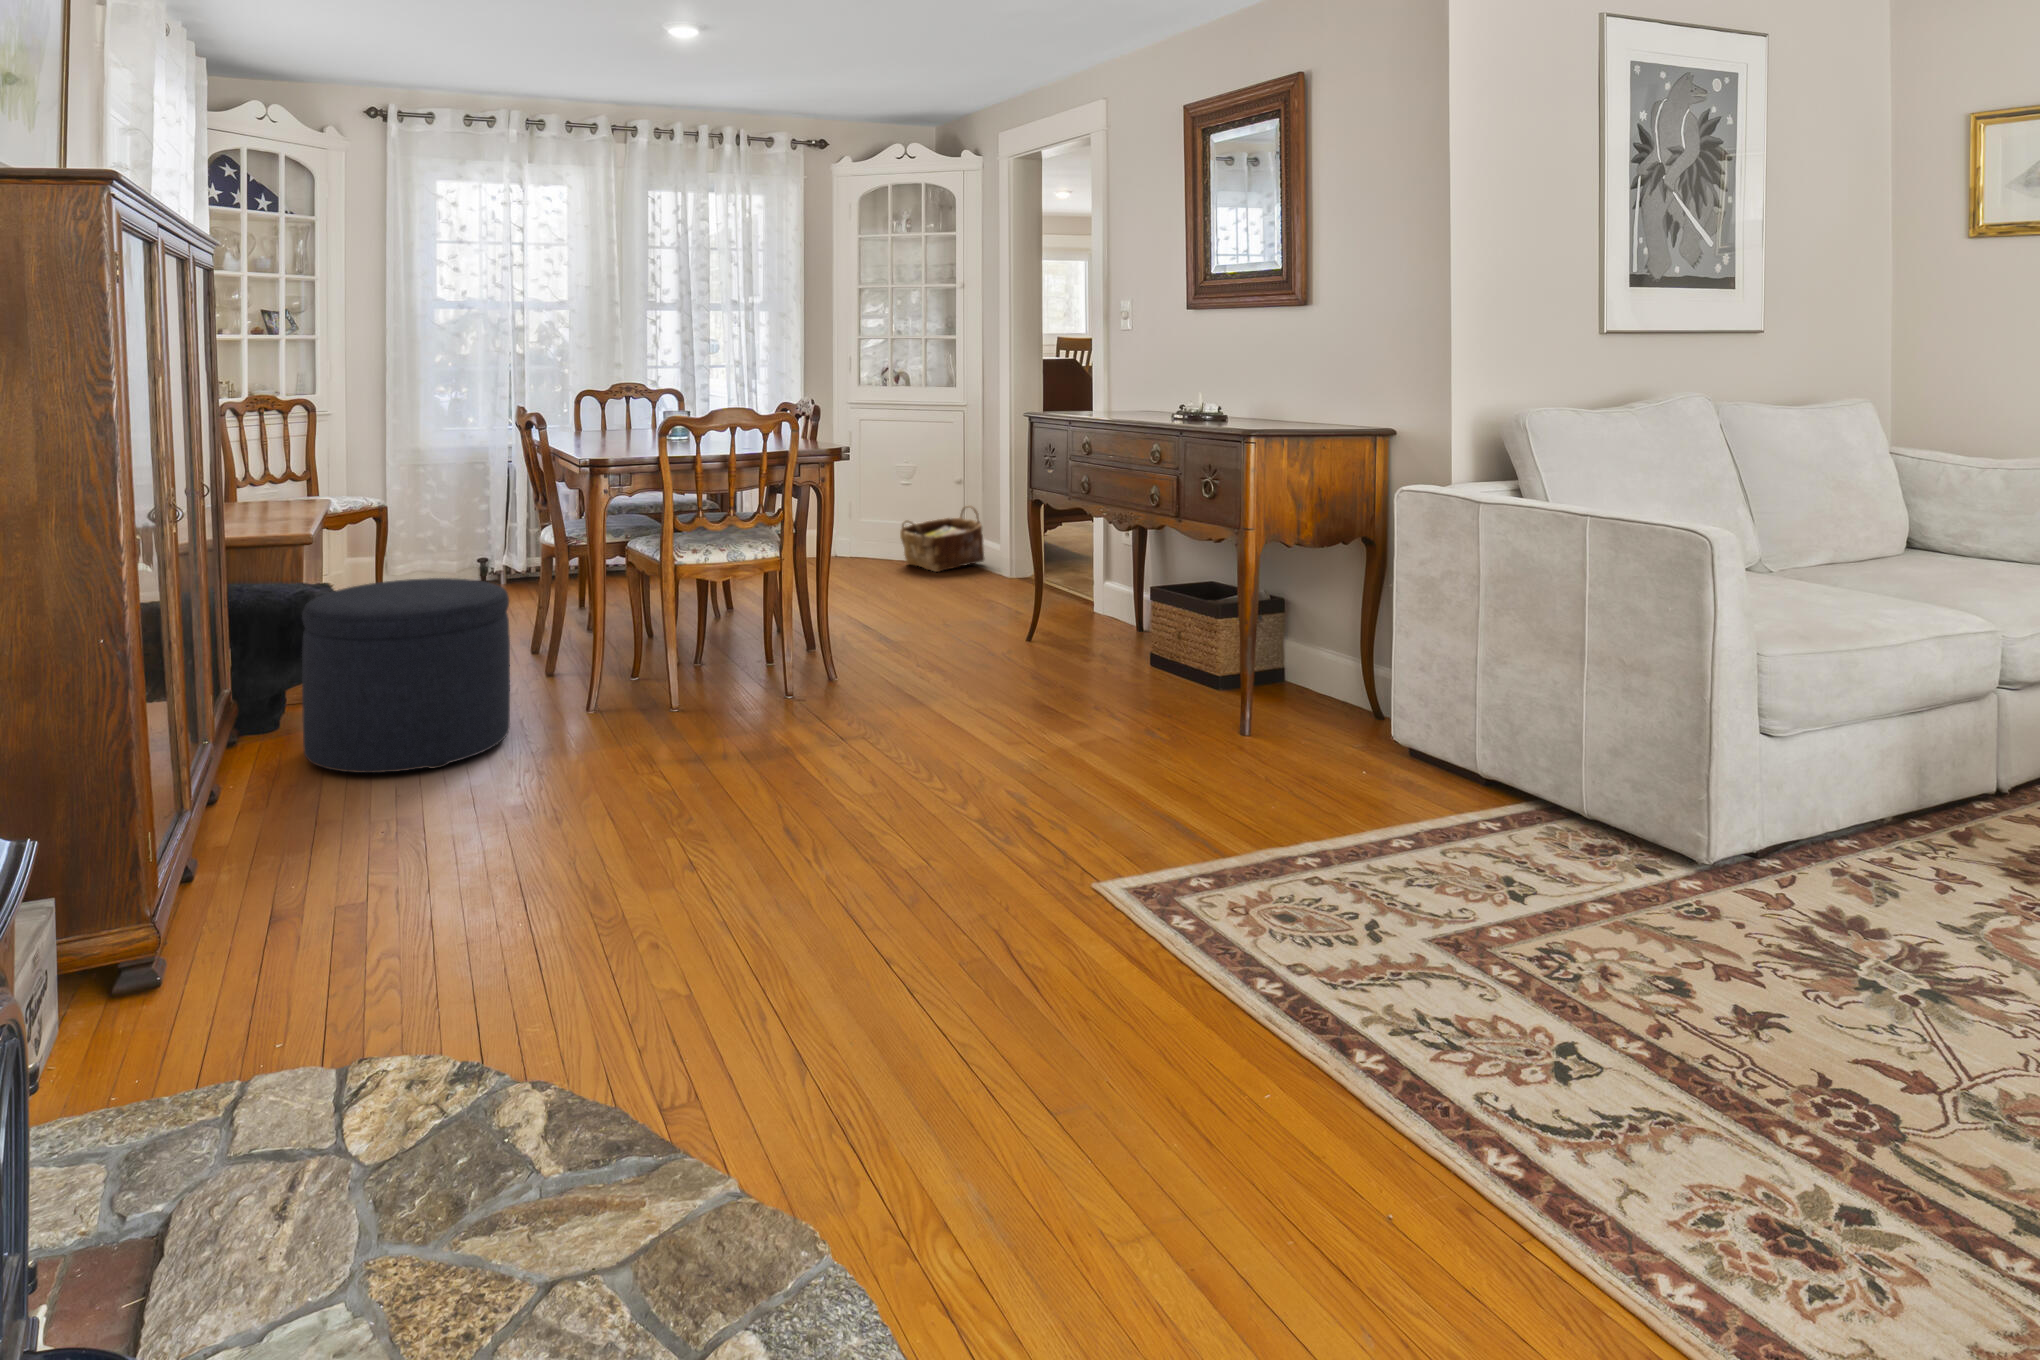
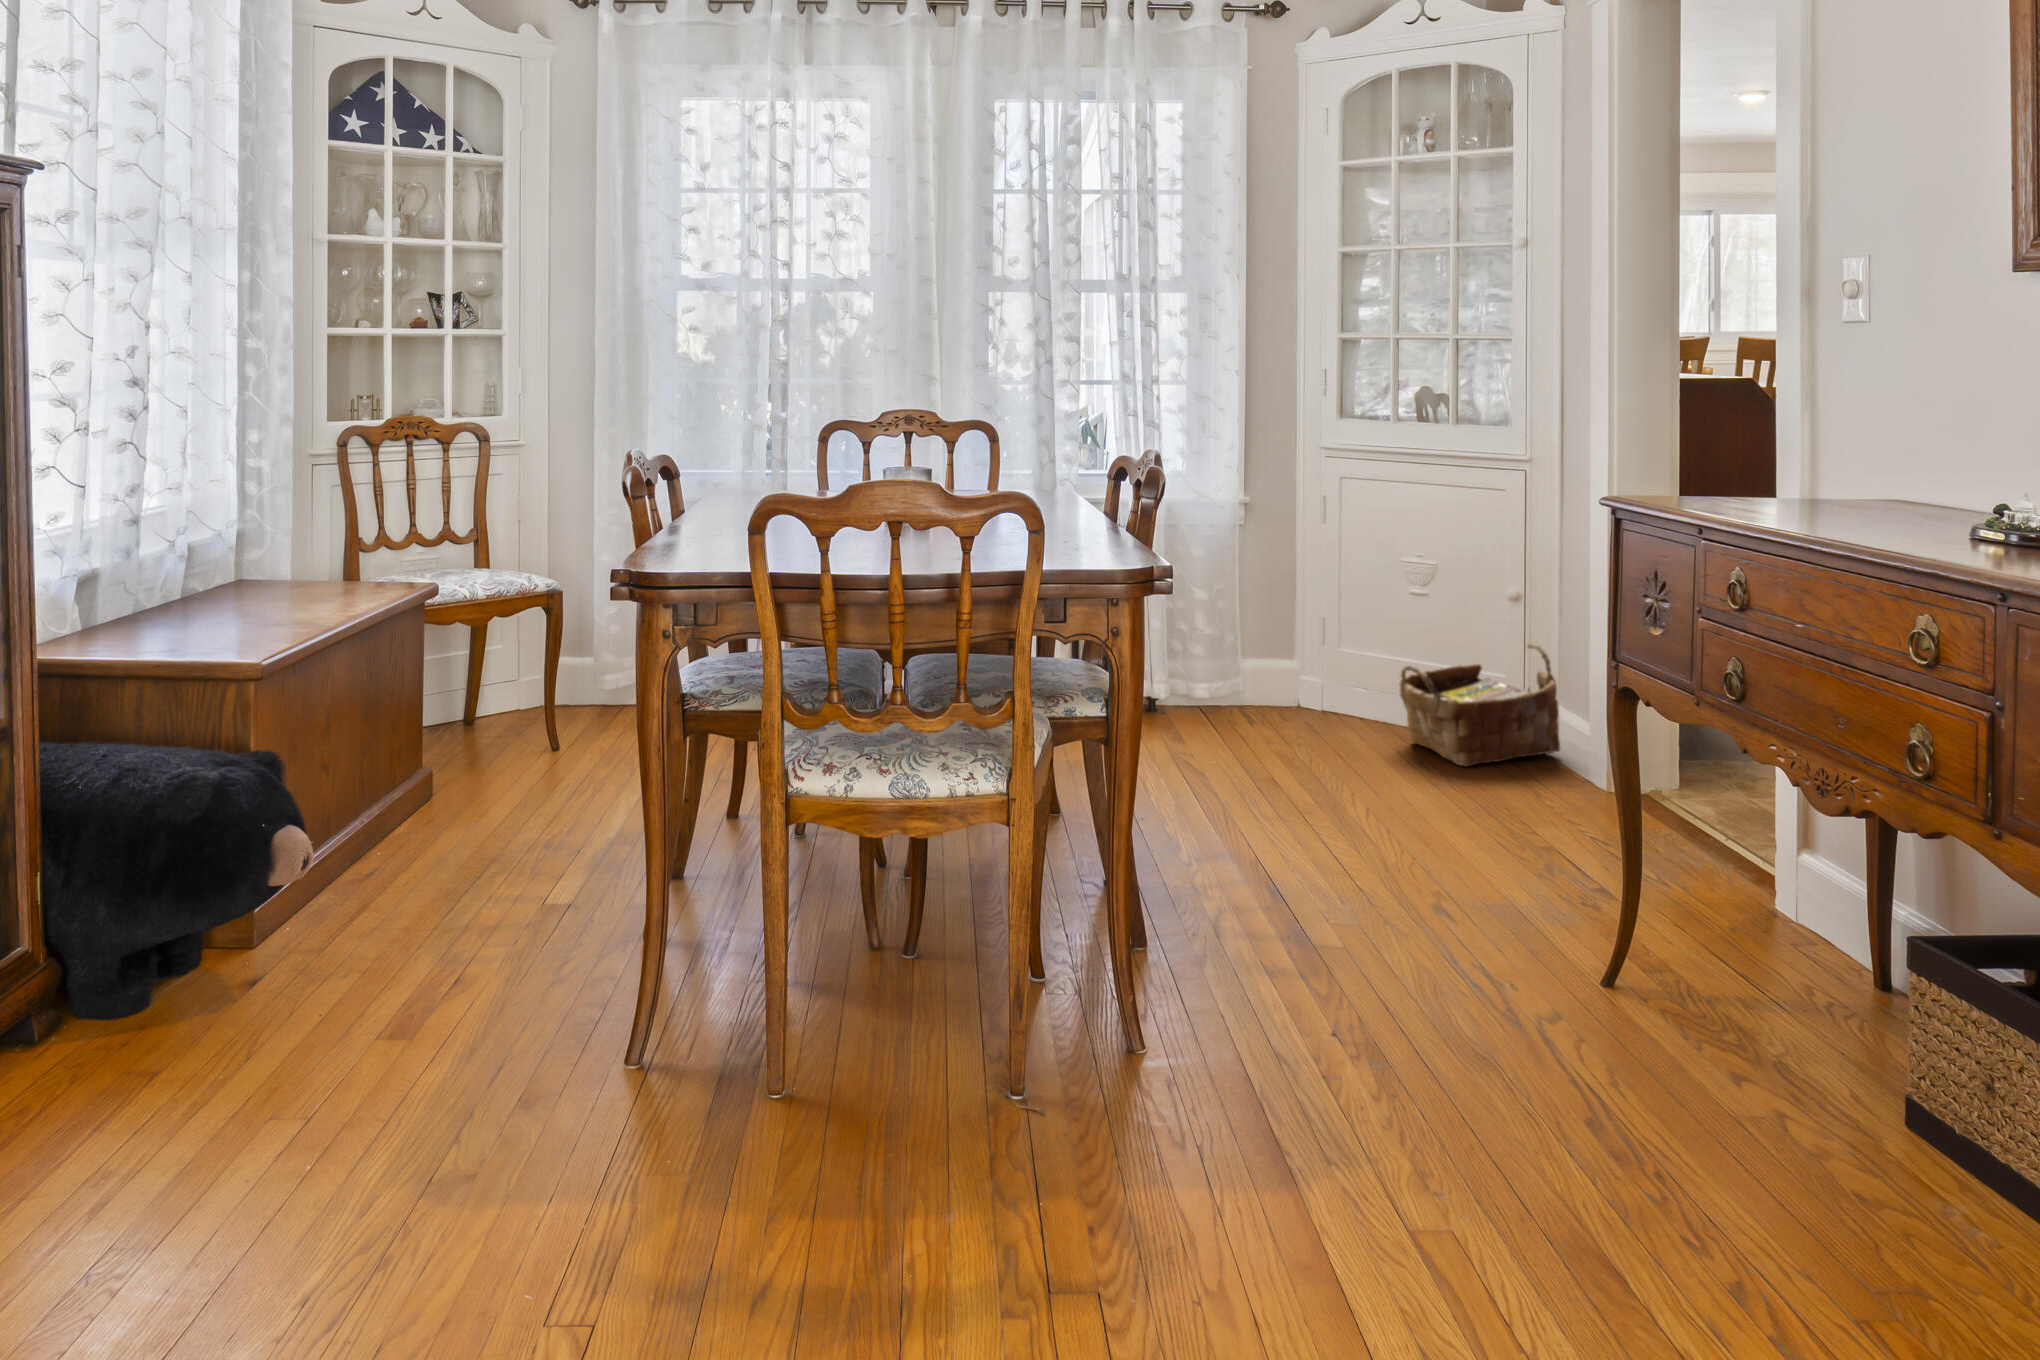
ottoman: present [302,578,510,773] -> none [65,777,463,1196]

